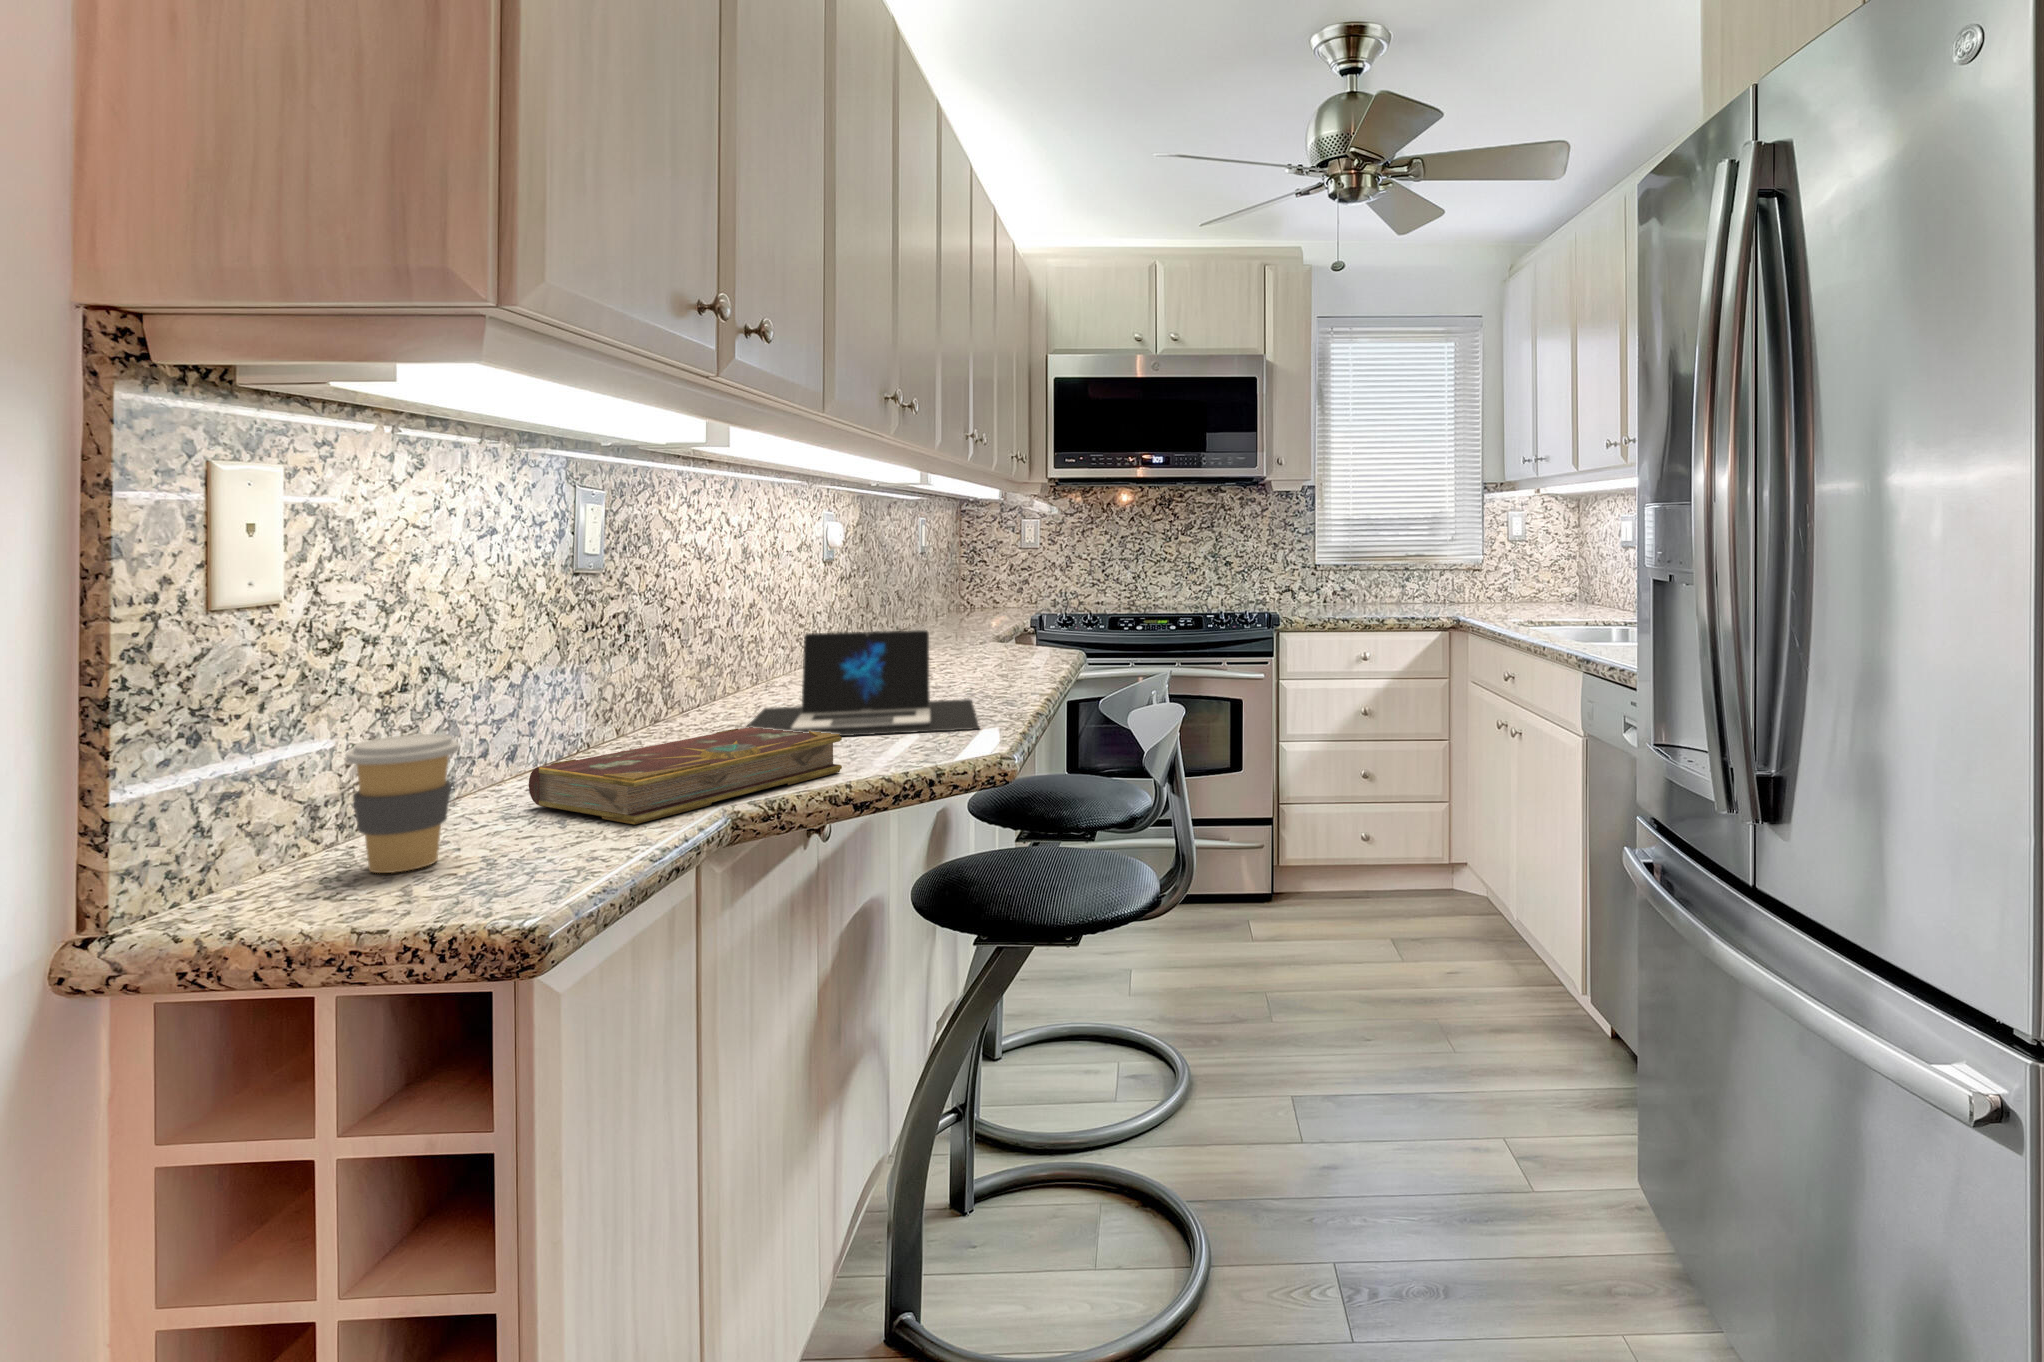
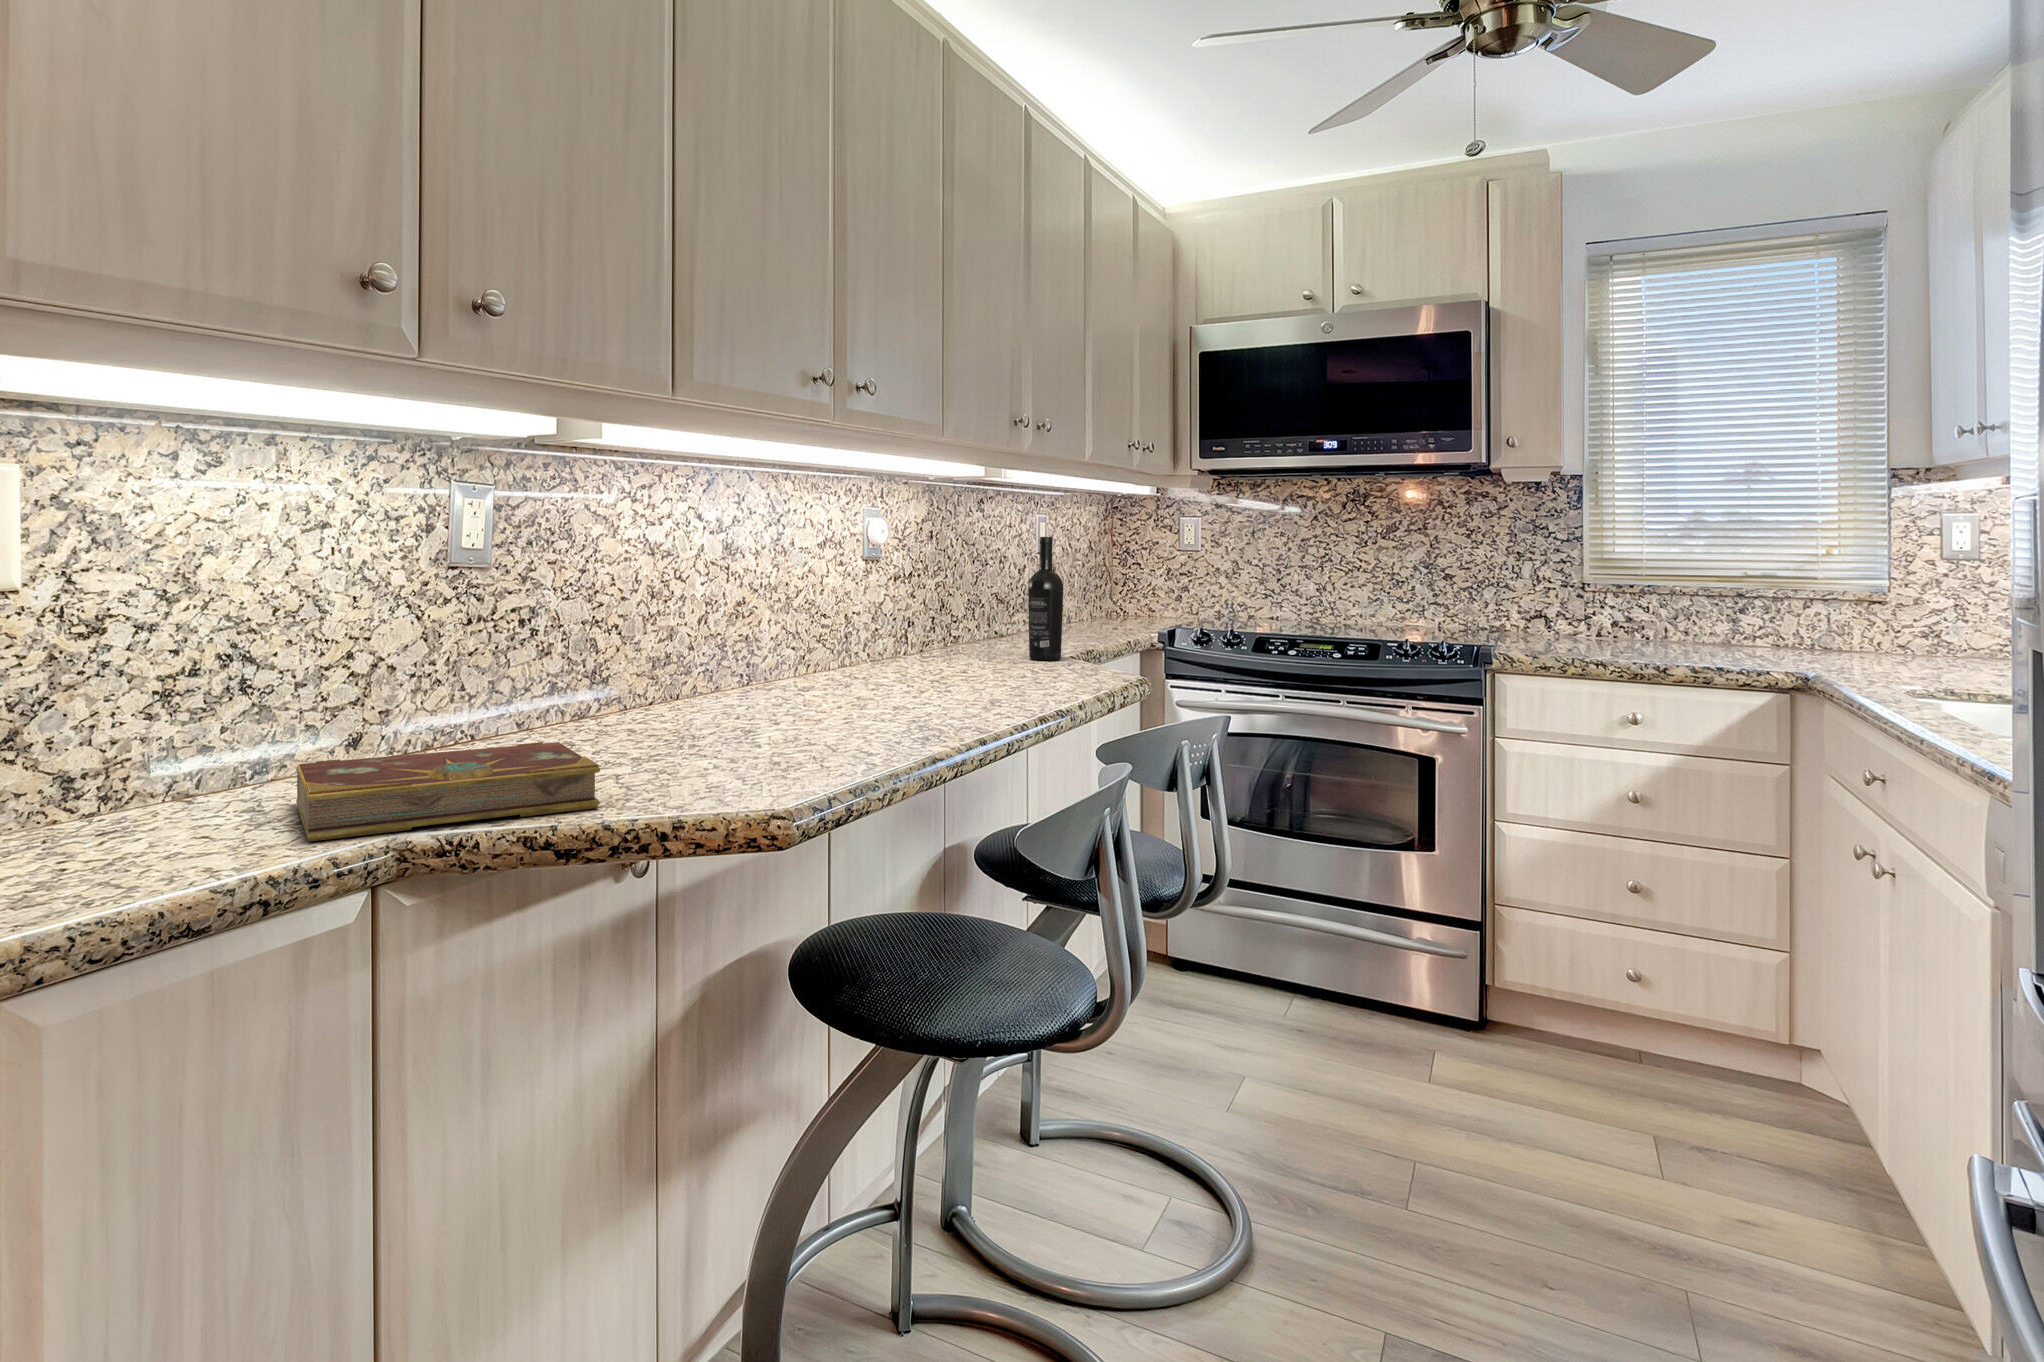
wine bottle: none [949,537,981,646] -> present [1028,537,1063,661]
laptop: present [747,630,979,736] -> none [597,640,913,772]
coffee cup: present [346,734,459,873] -> none [27,723,138,859]

